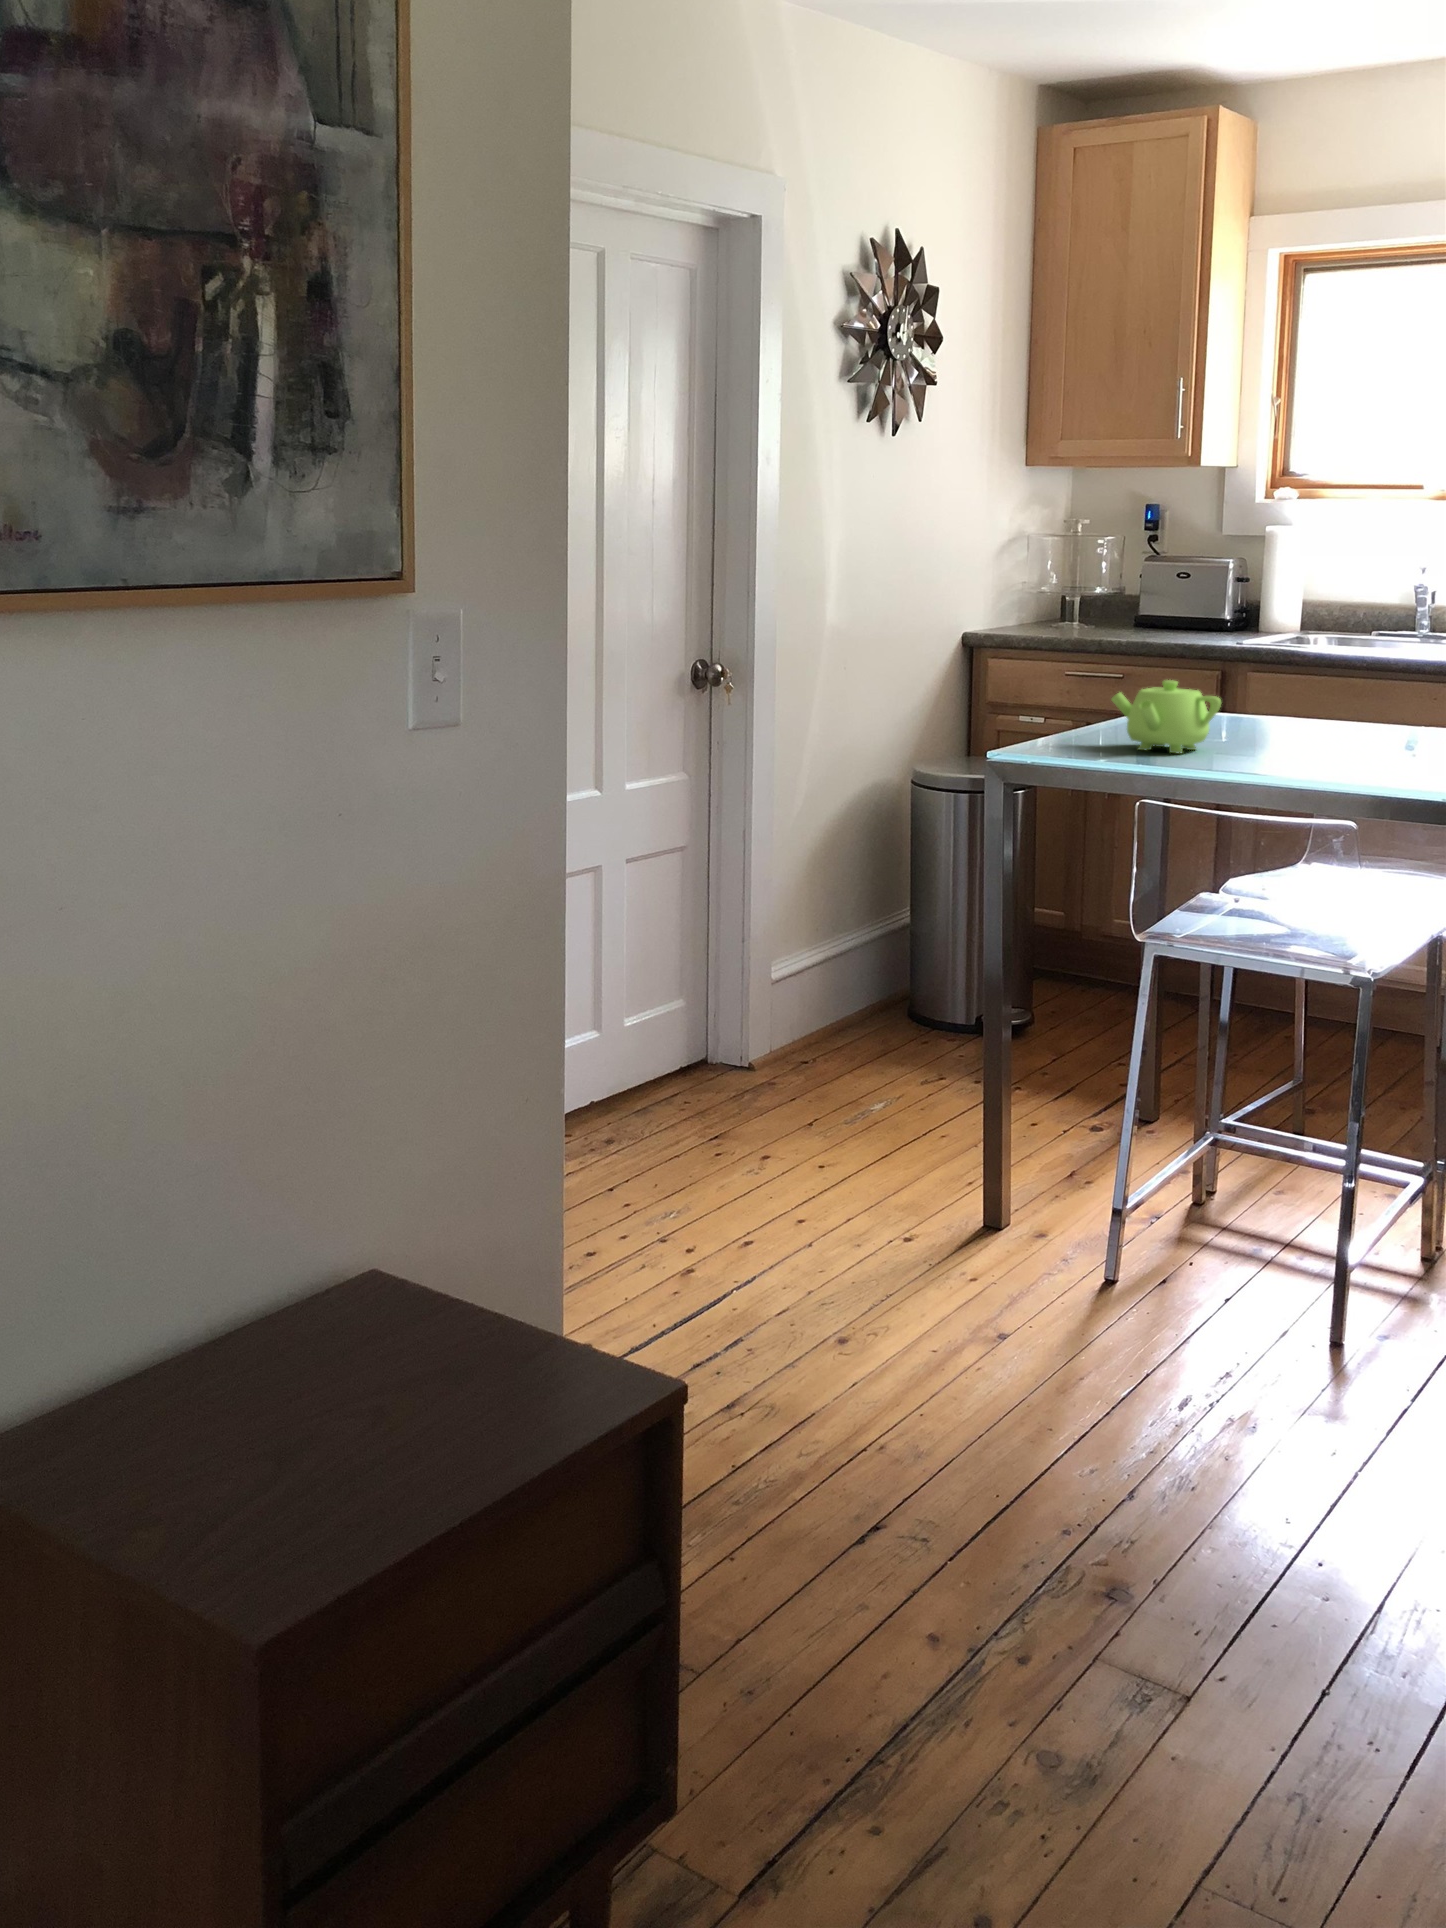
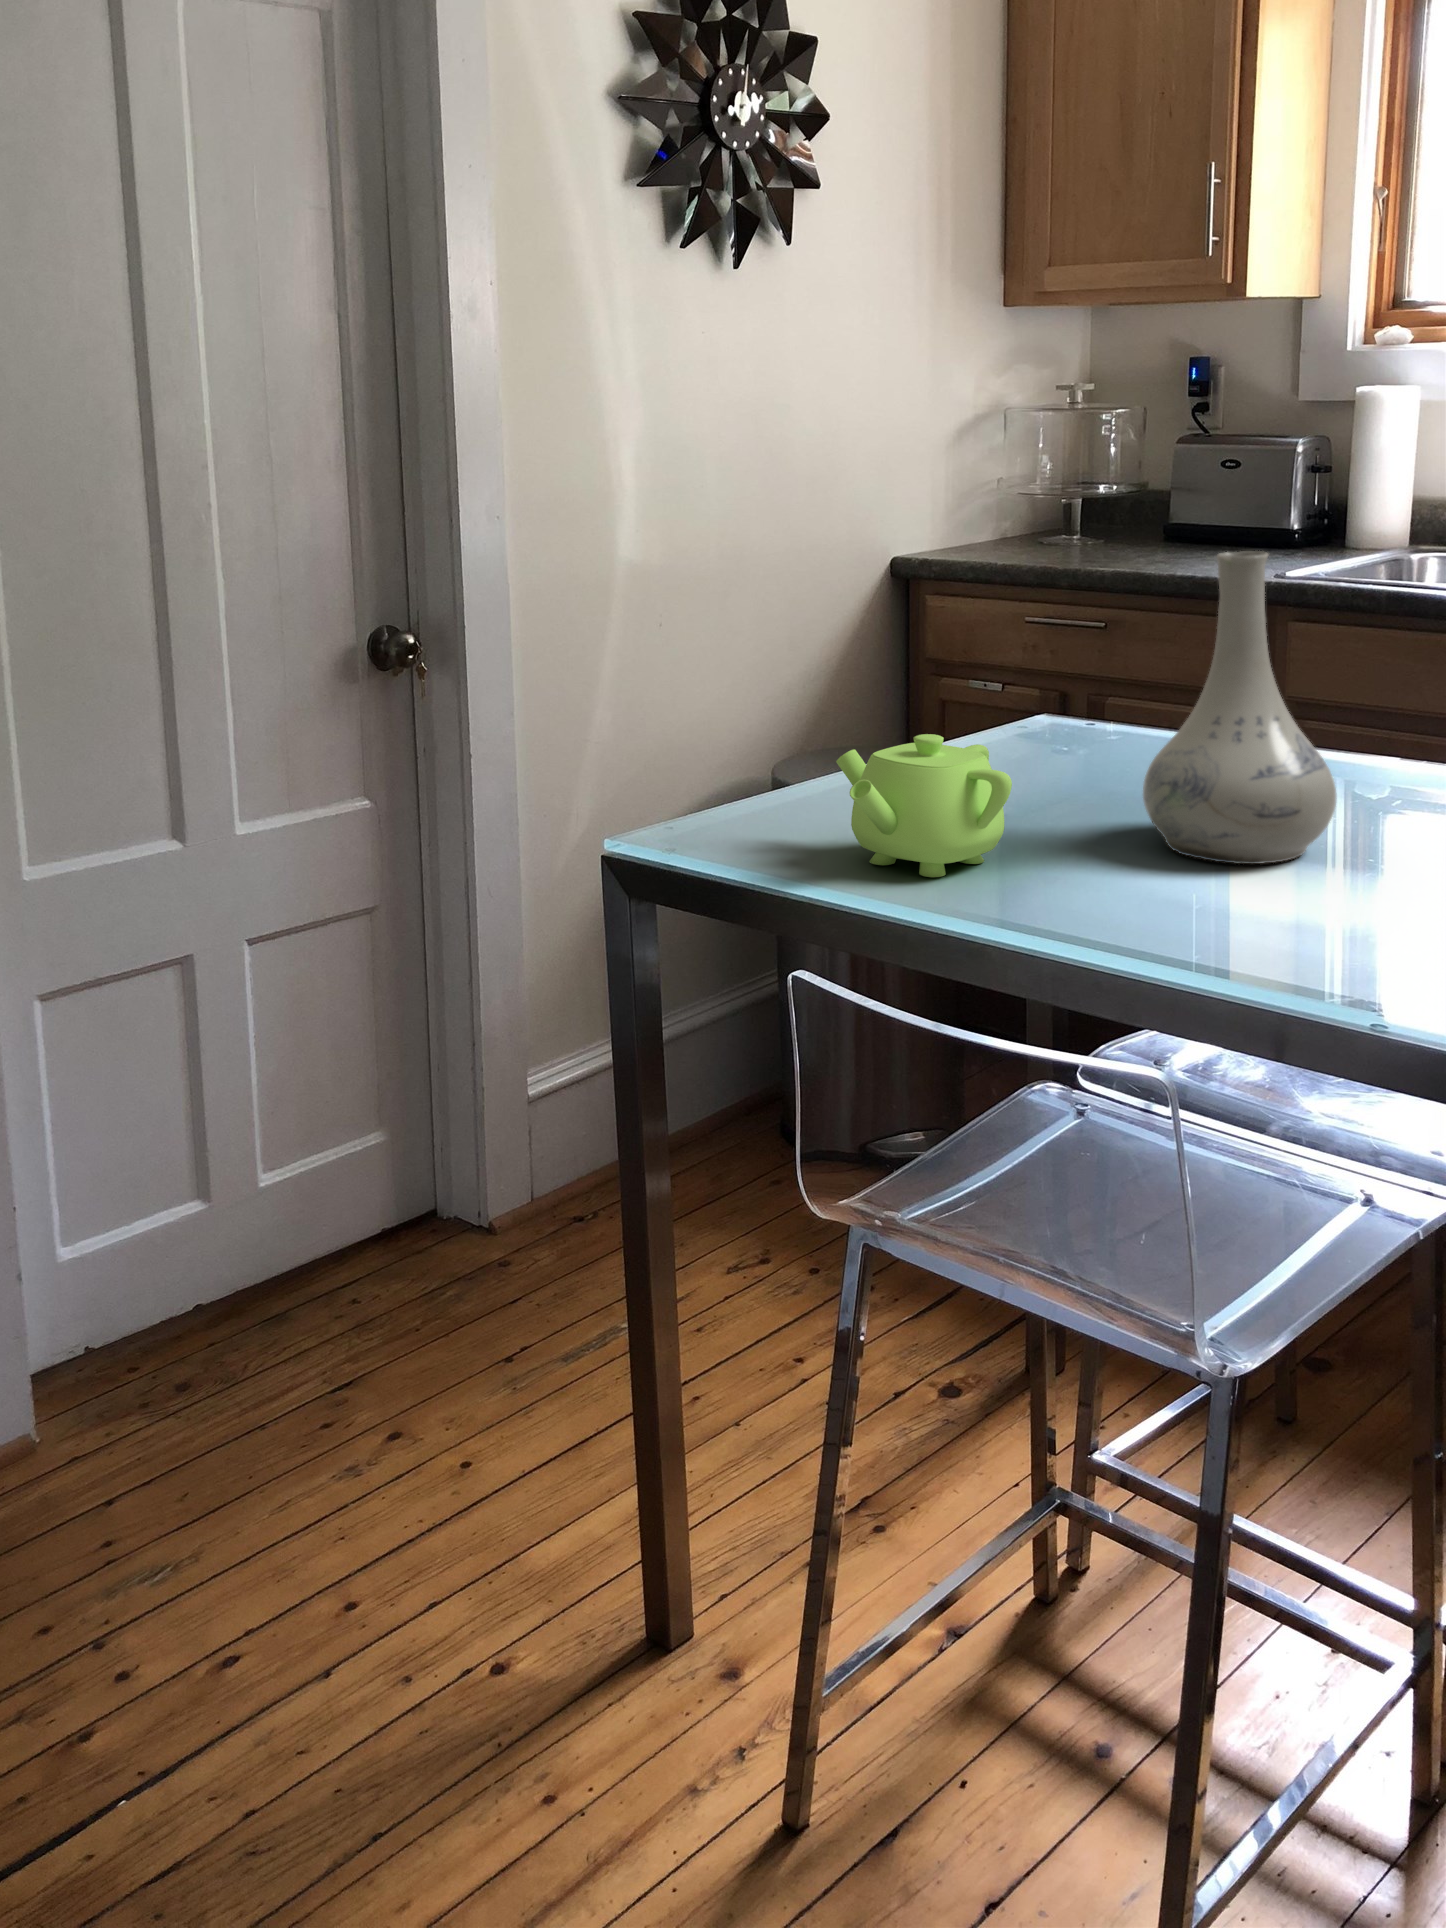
vase: none [1271,586,1376,748] -> present [1143,551,1337,864]

